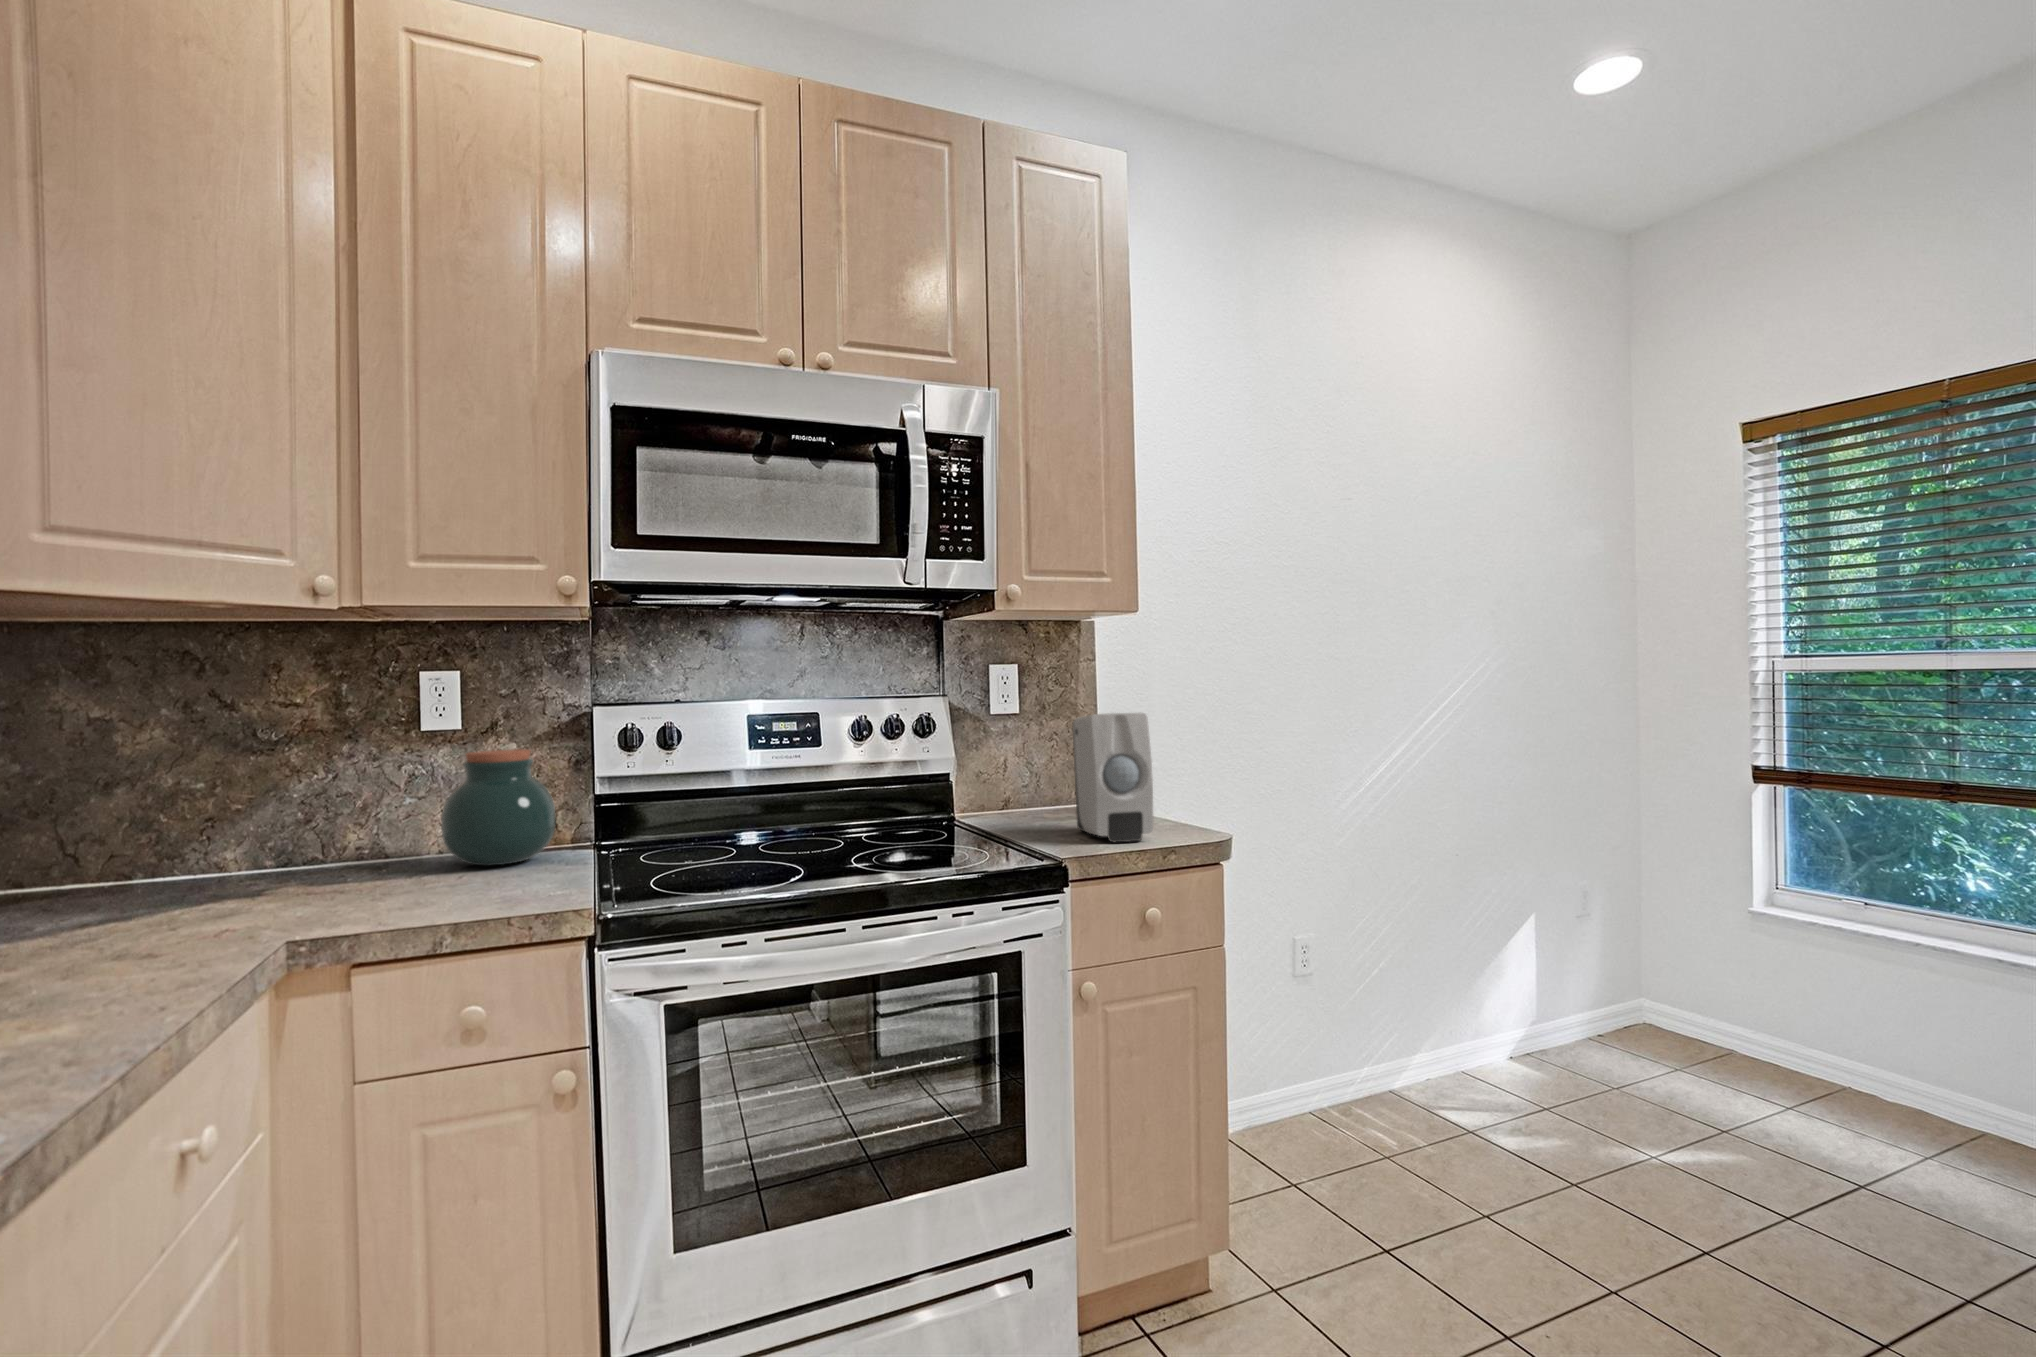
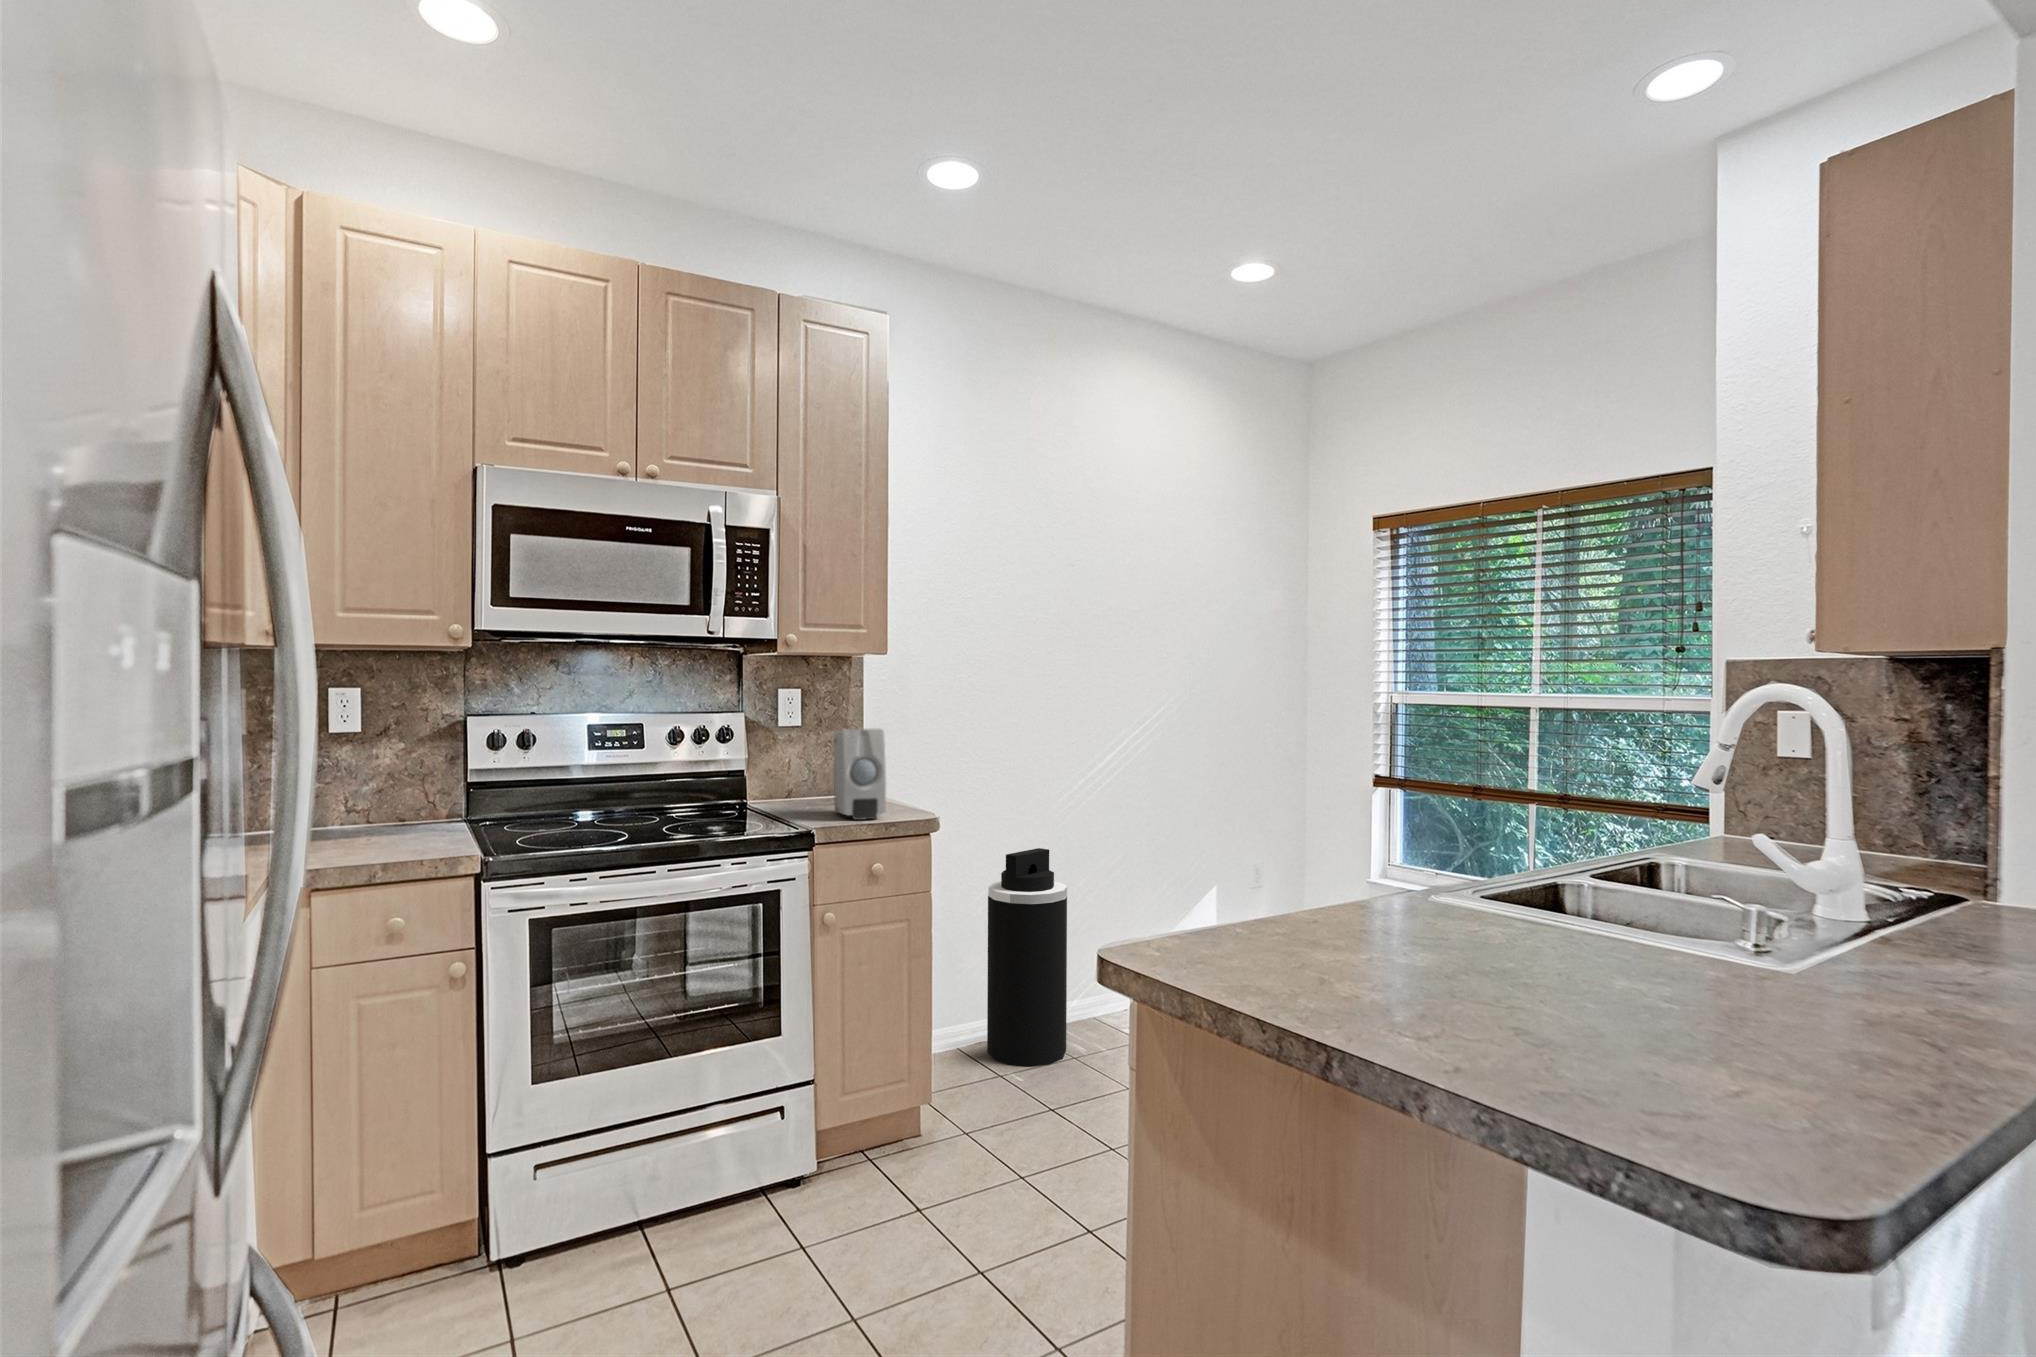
jar: present [441,749,556,866] -> none [351,748,437,832]
trash can: none [1260,869,1371,1165] -> present [987,848,1067,1066]

